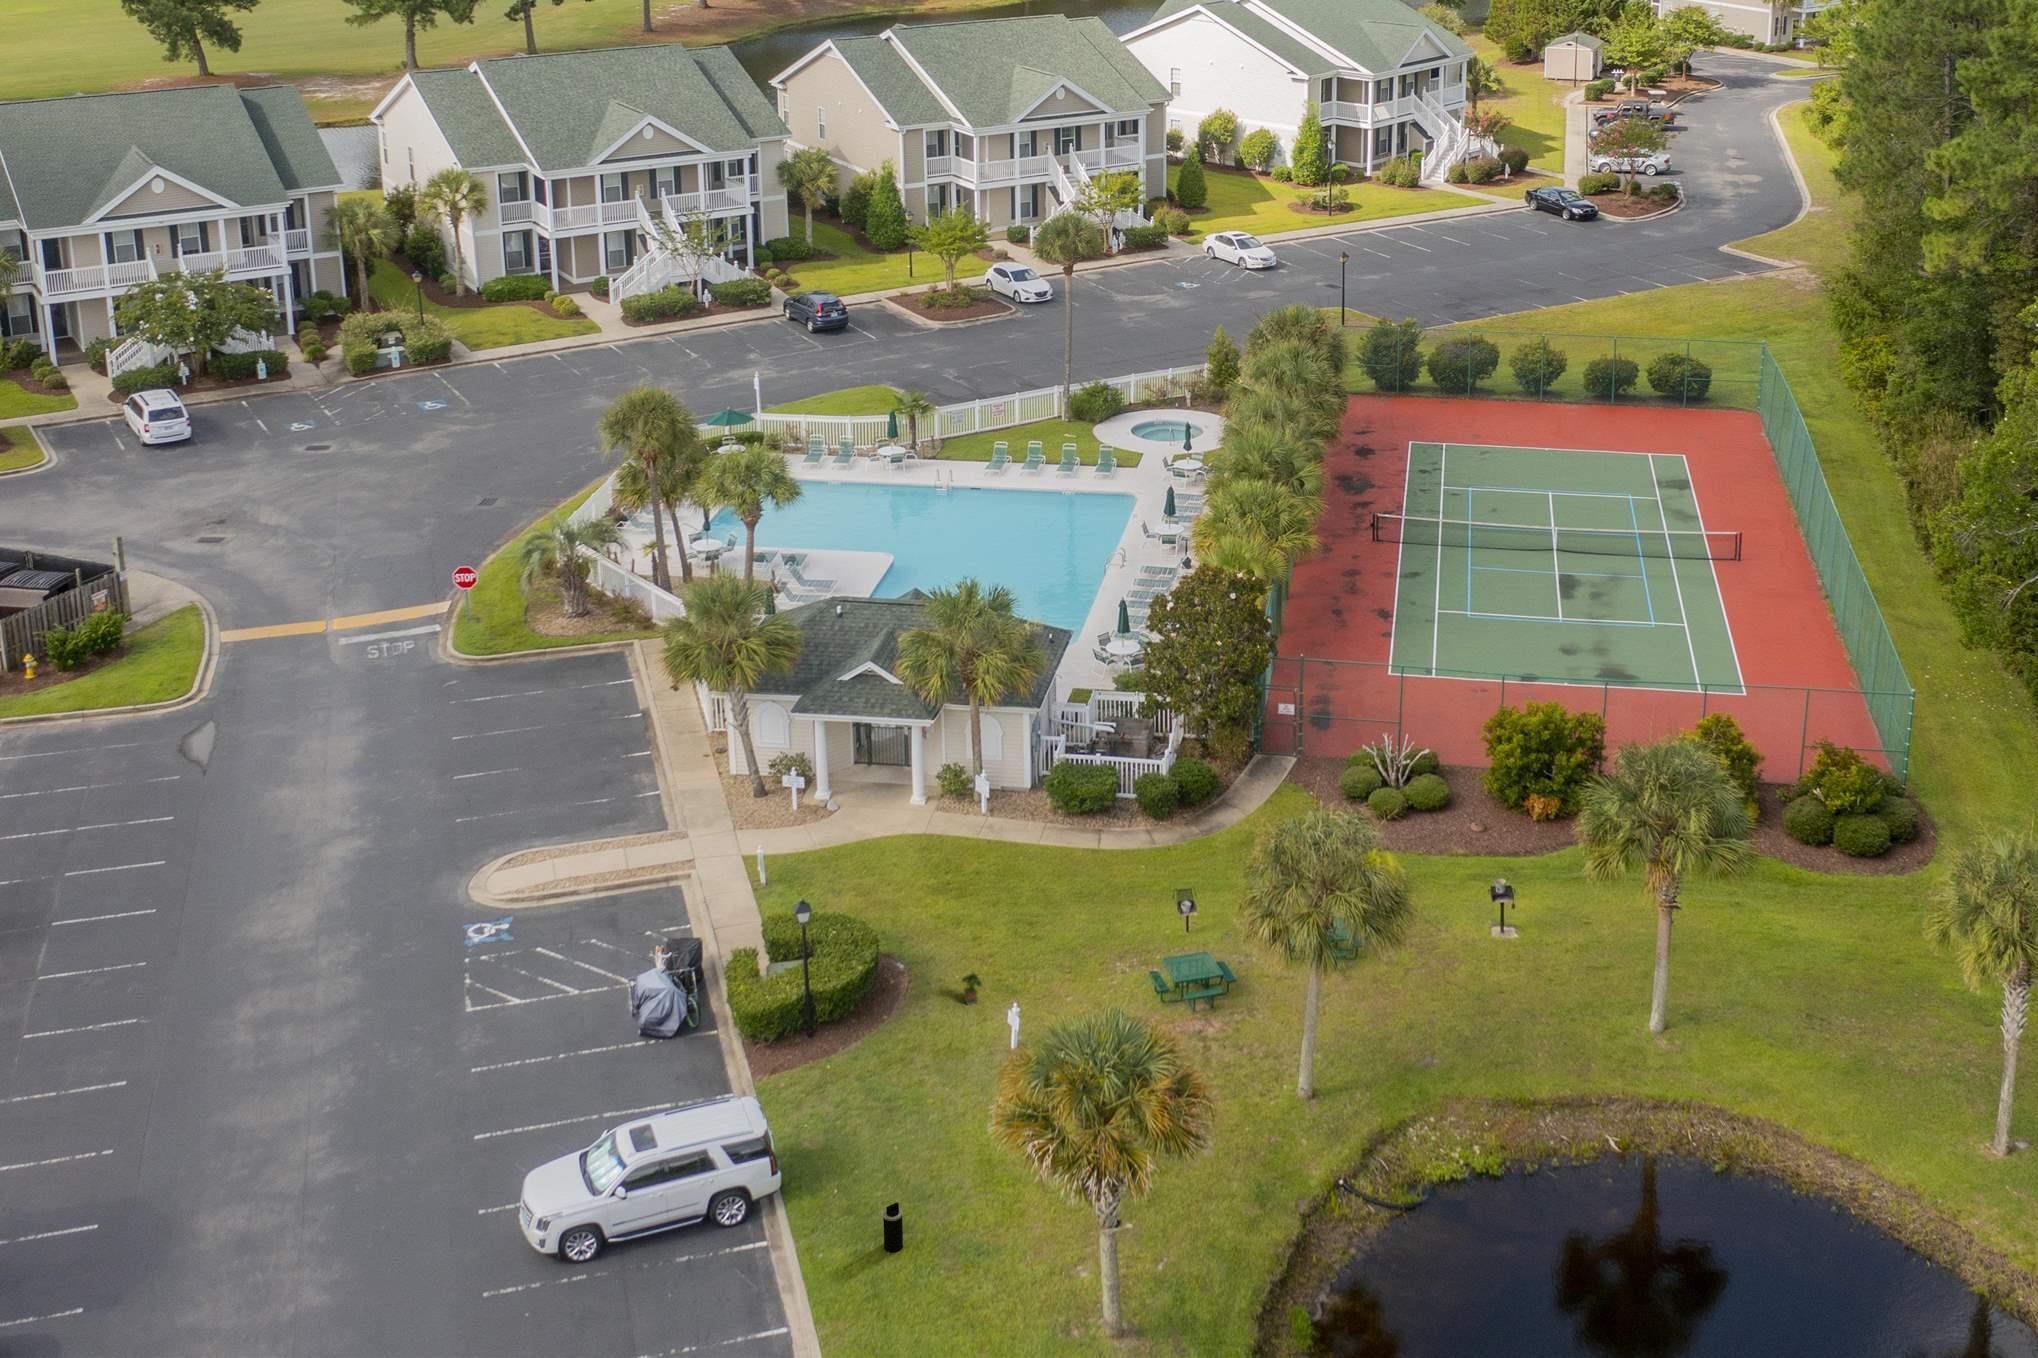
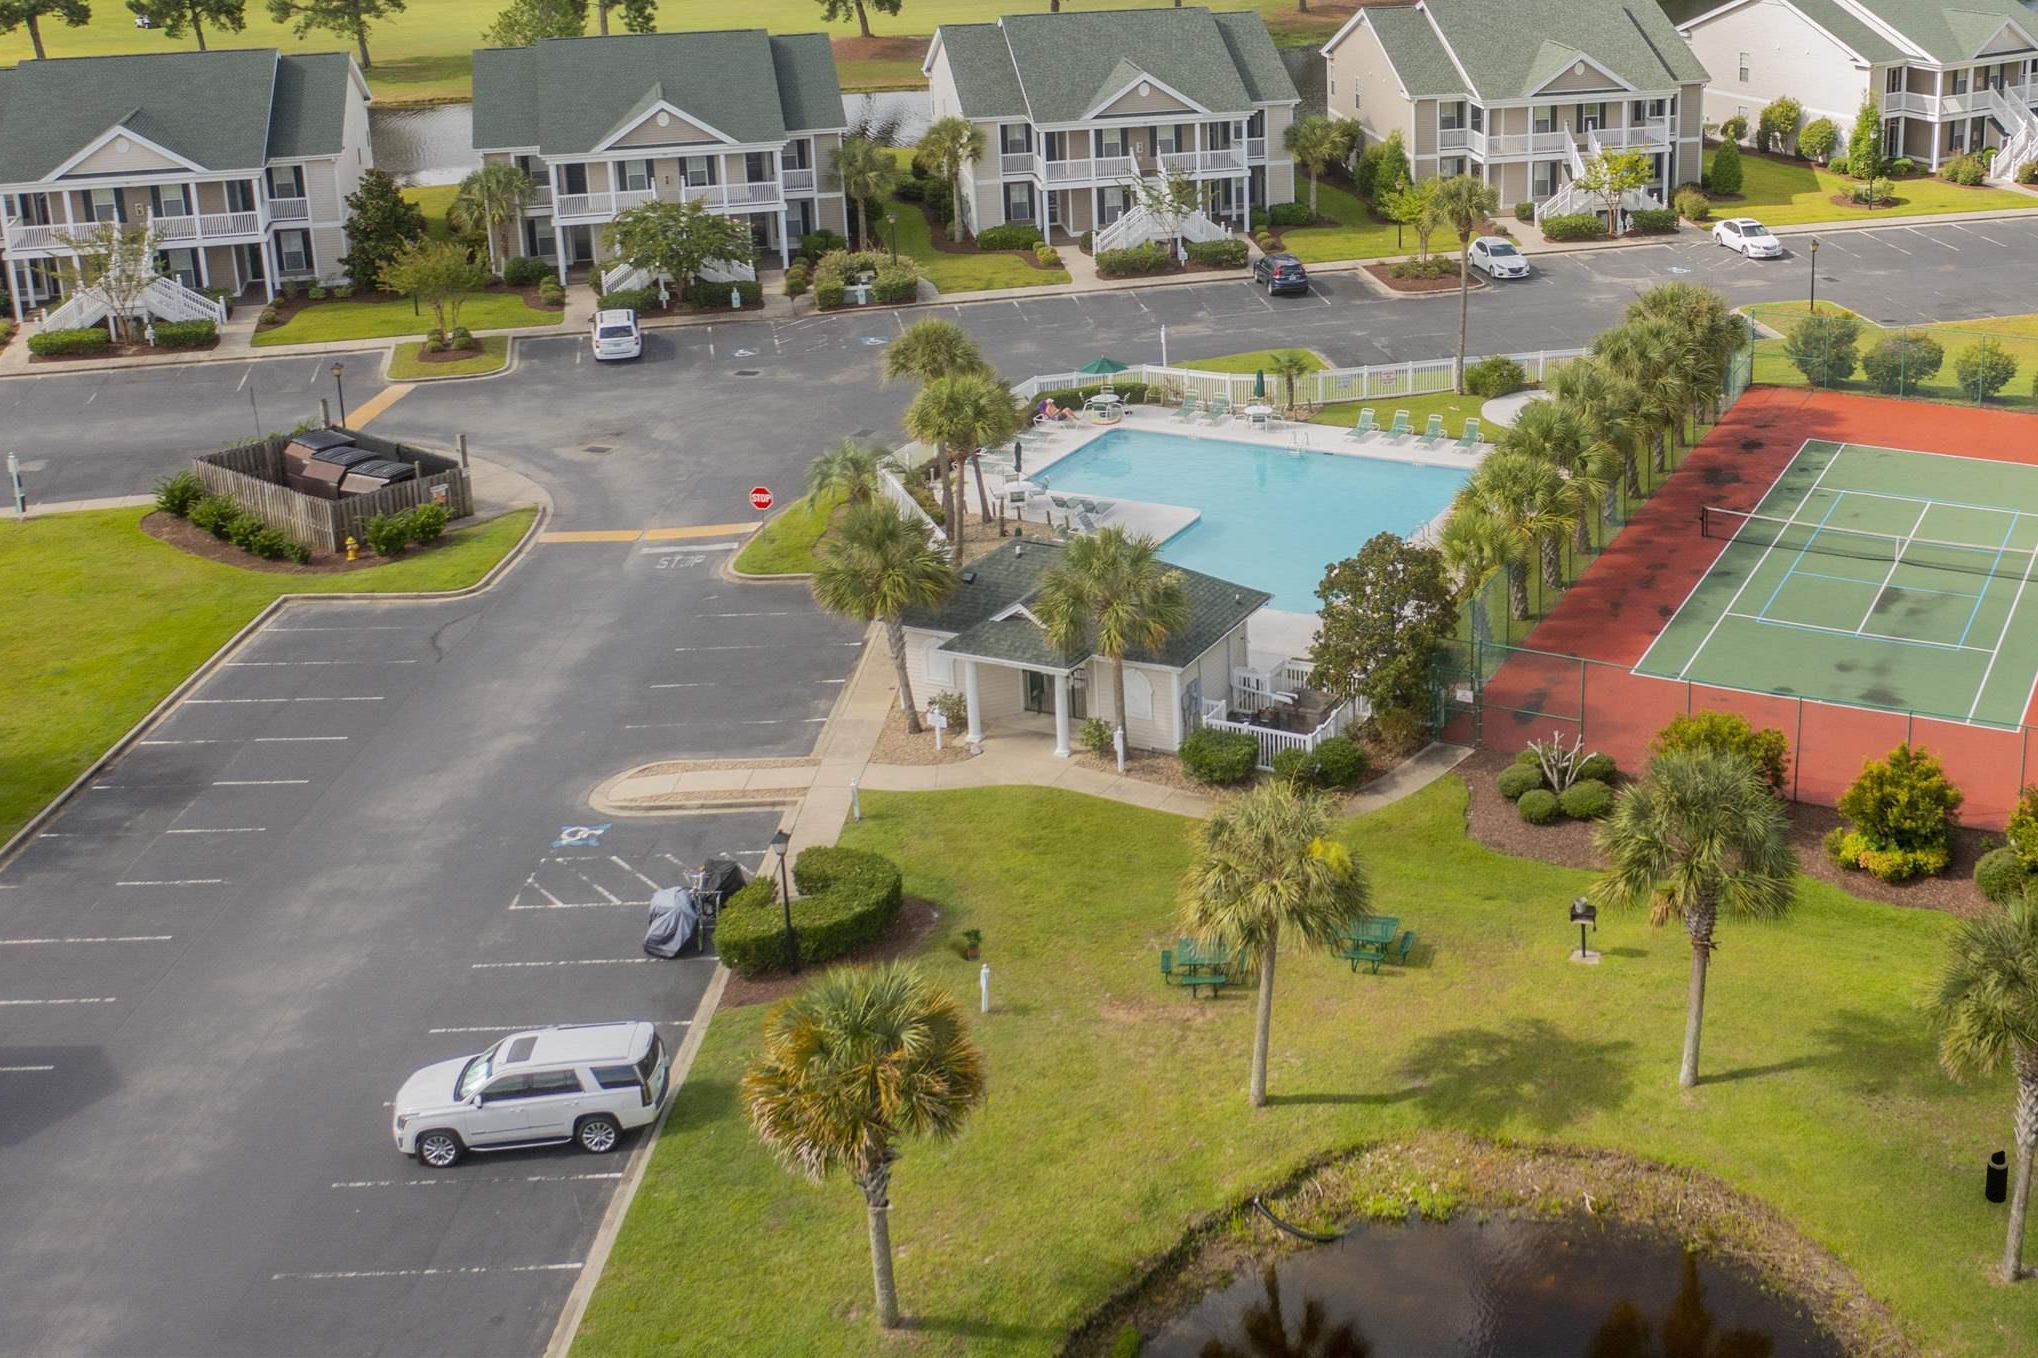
trash can: present [883,1202,903,1253] -> present [1985,1150,2009,1203]

